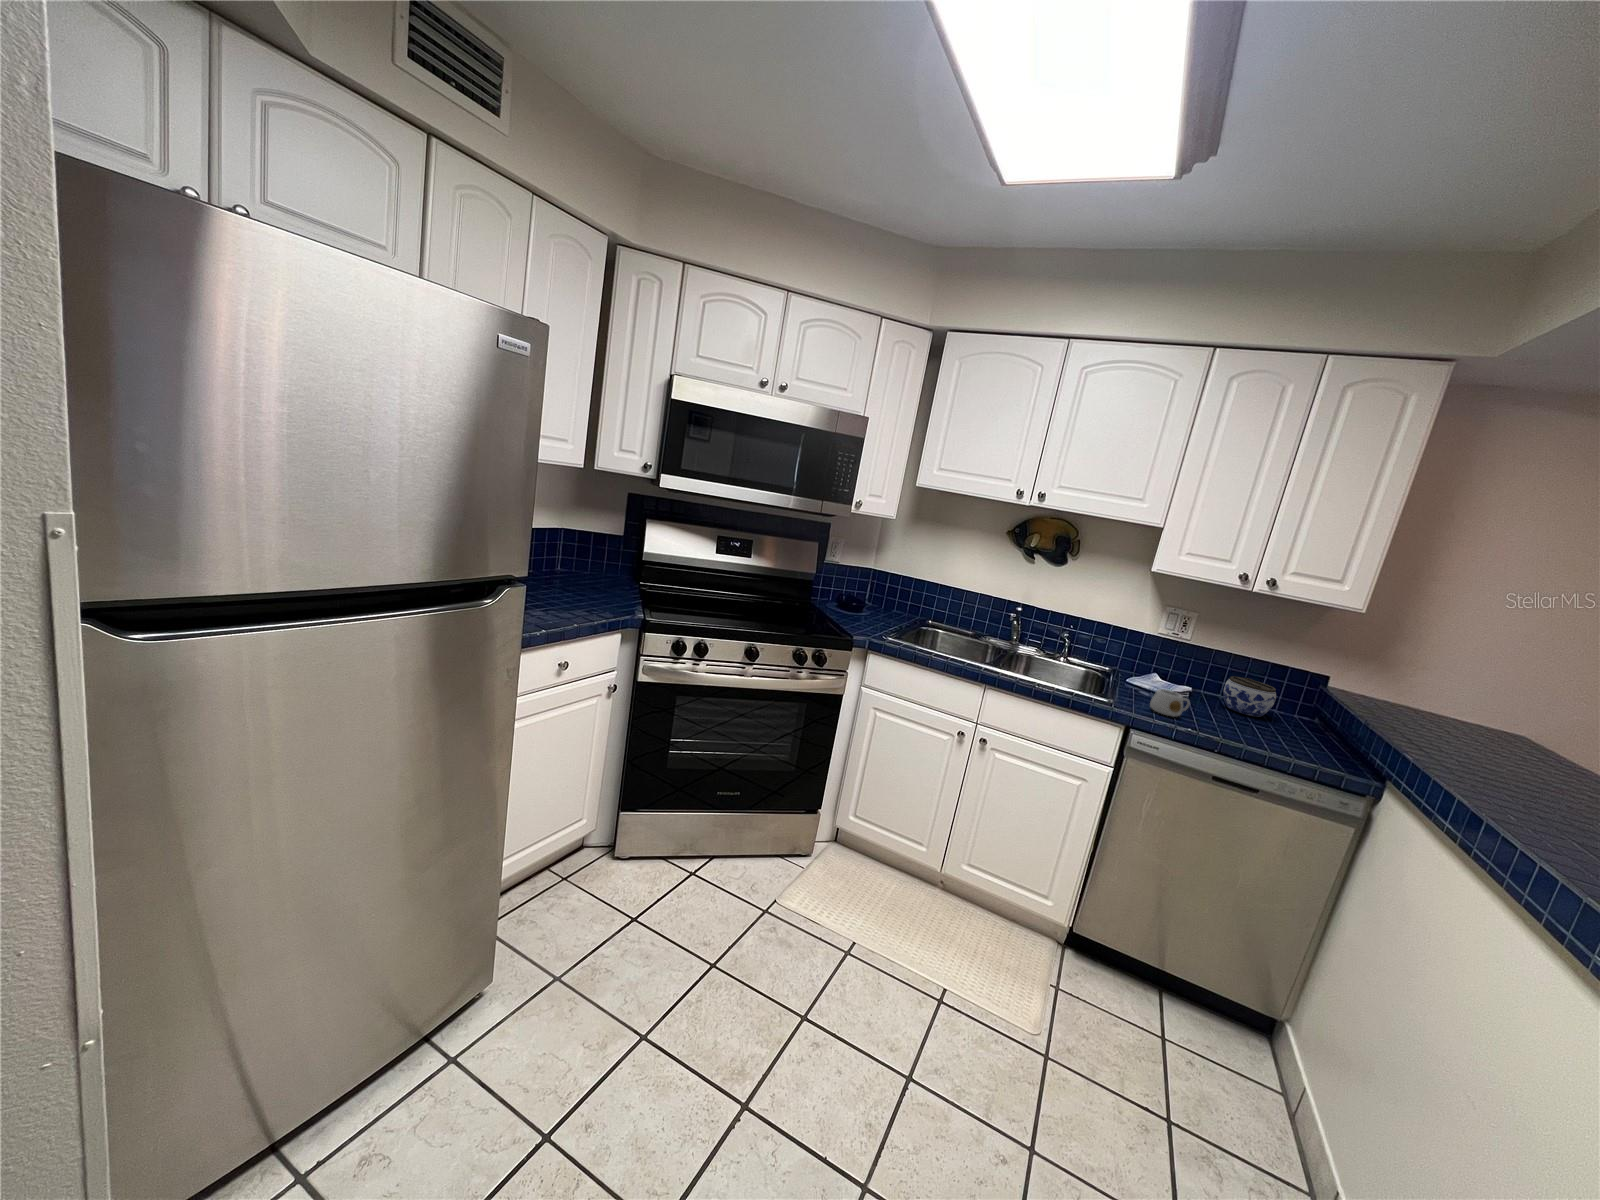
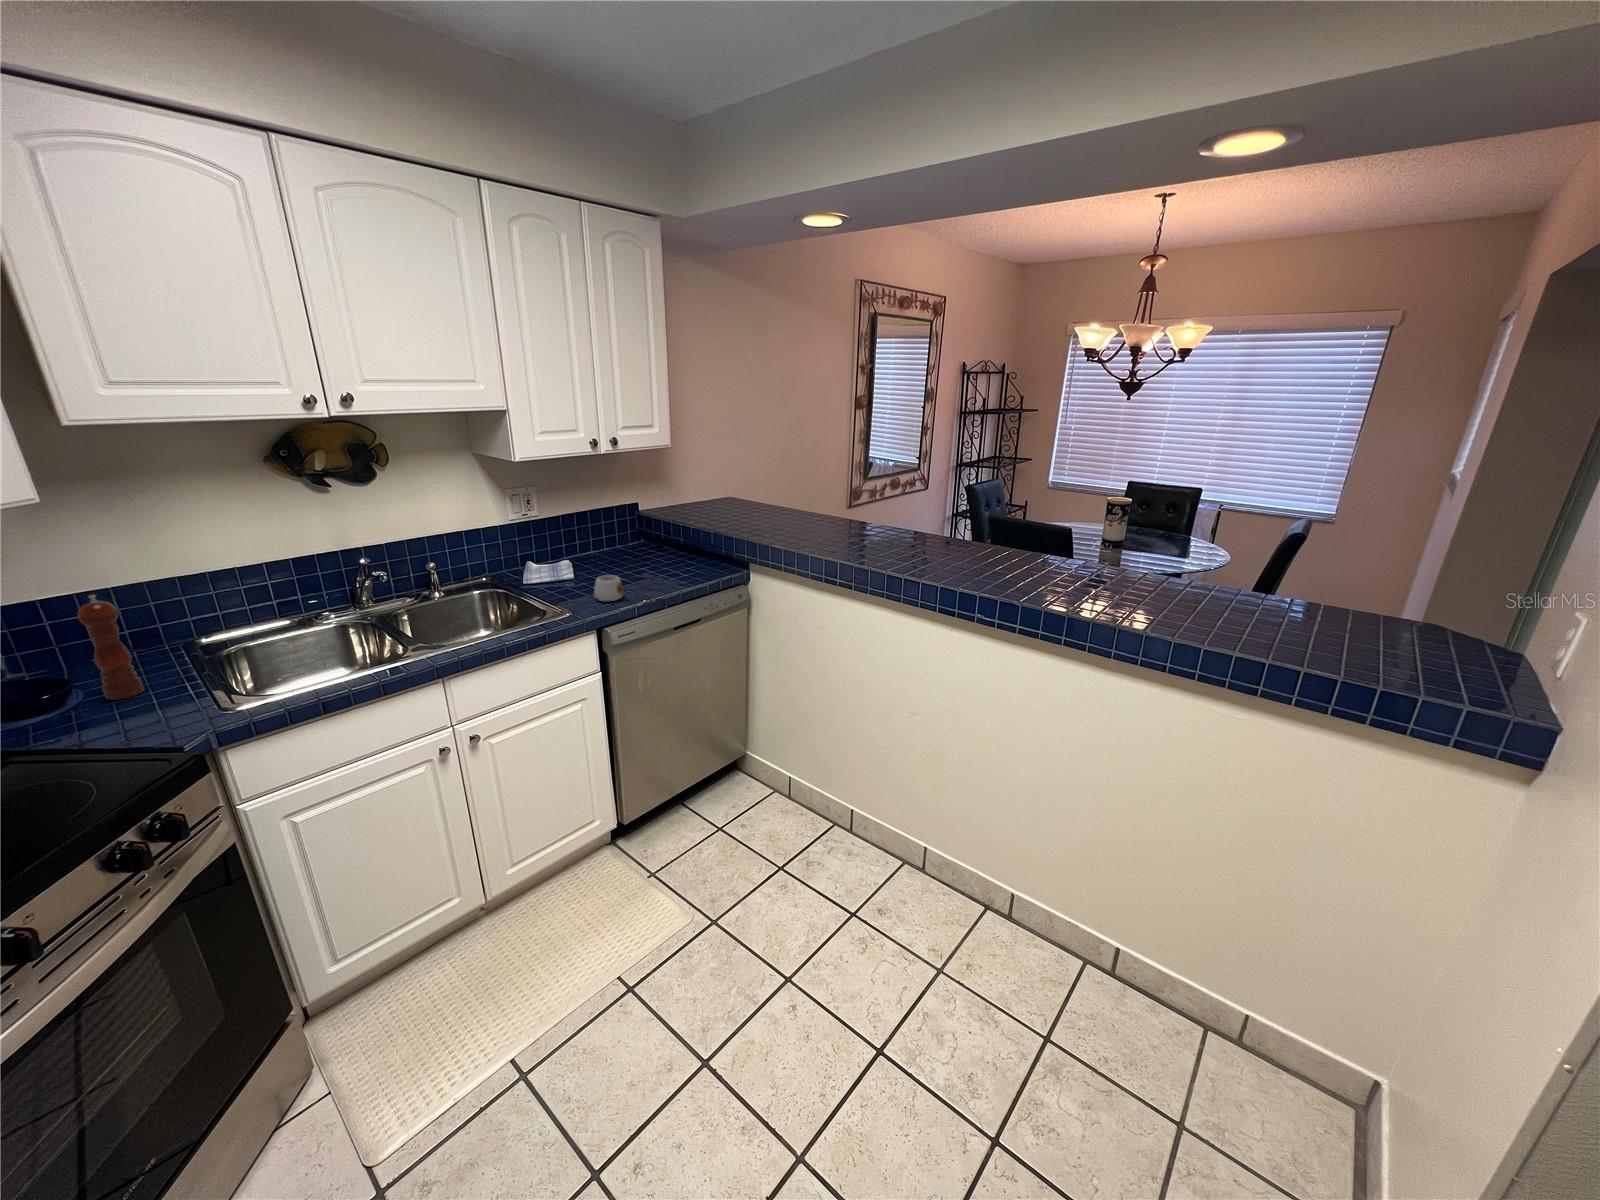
pepper mill: none [861,567,884,621] -> present [78,595,144,700]
jar: present [1224,676,1276,717] -> none [599,533,639,566]

